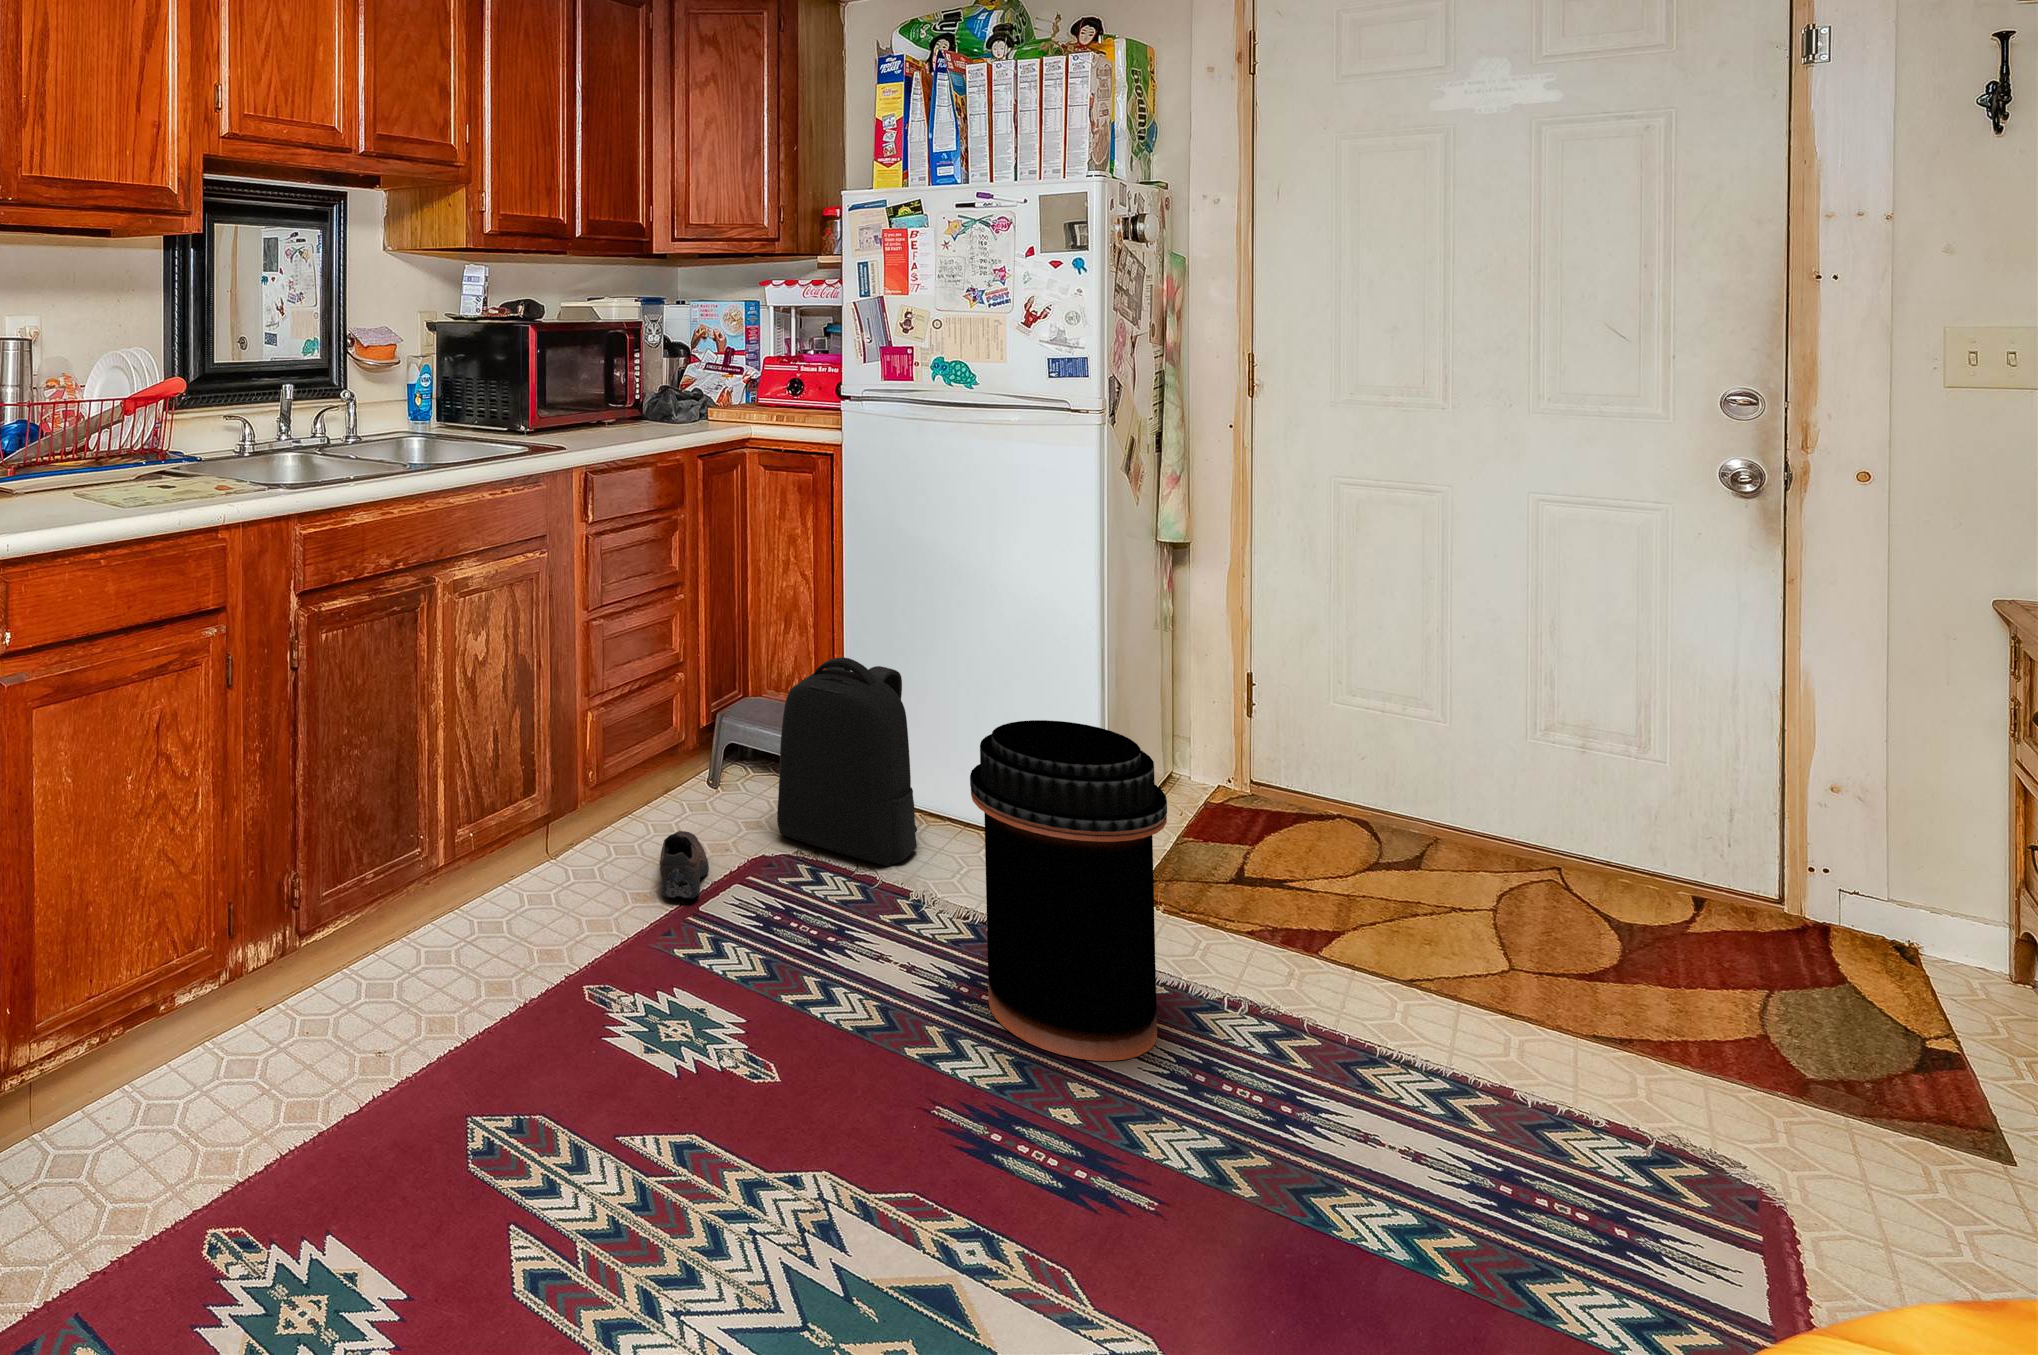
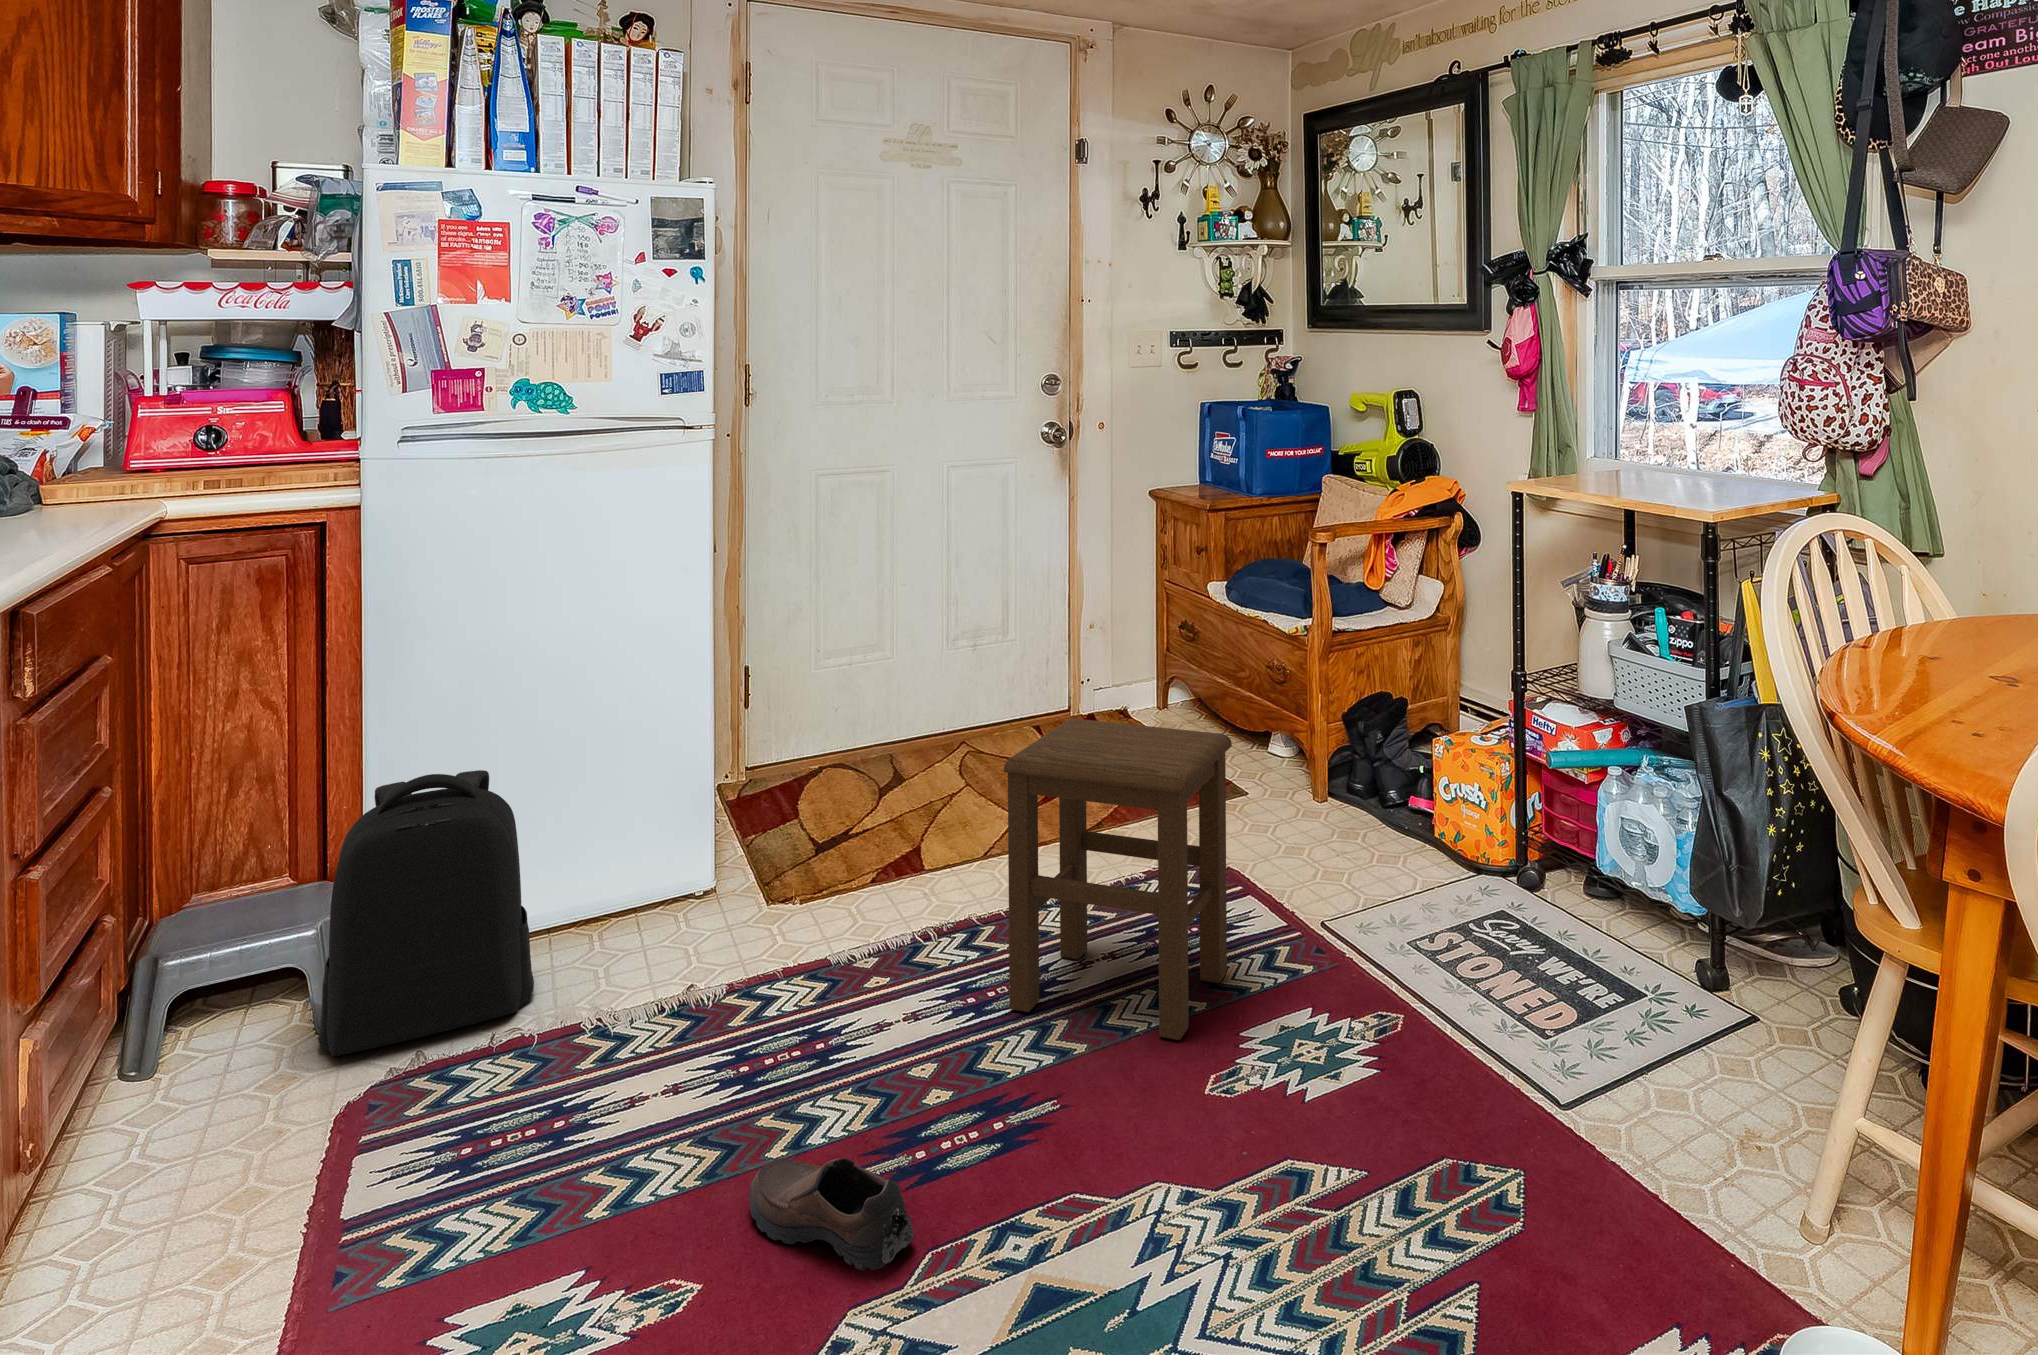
trash can: present [970,720,1167,1061] -> none [752,734,939,1072]
stool: none [1214,805,1567,1264] -> present [1004,718,1232,1040]
shoe: present [660,831,709,898] -> present [749,1158,914,1270]

